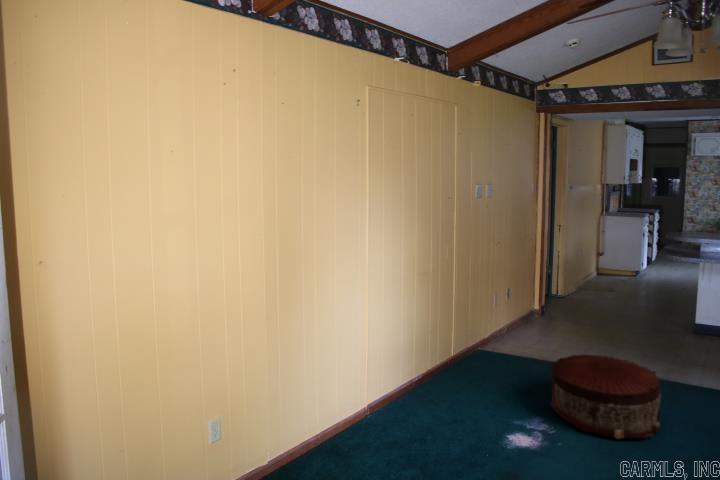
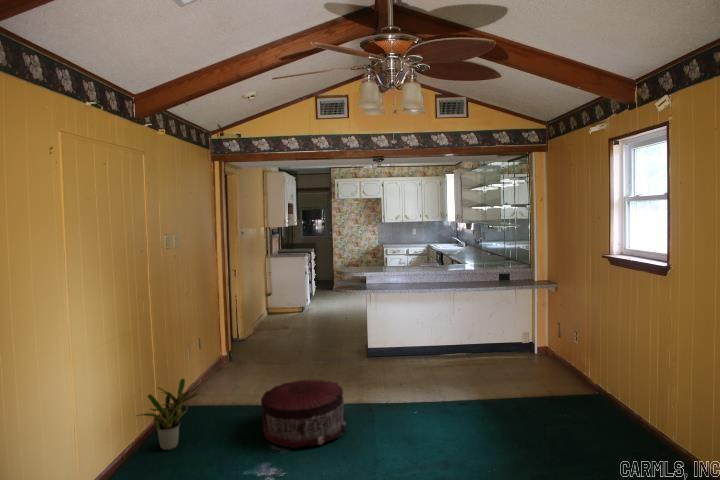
potted plant: none [427,324,487,387] -> present [137,379,198,450]

